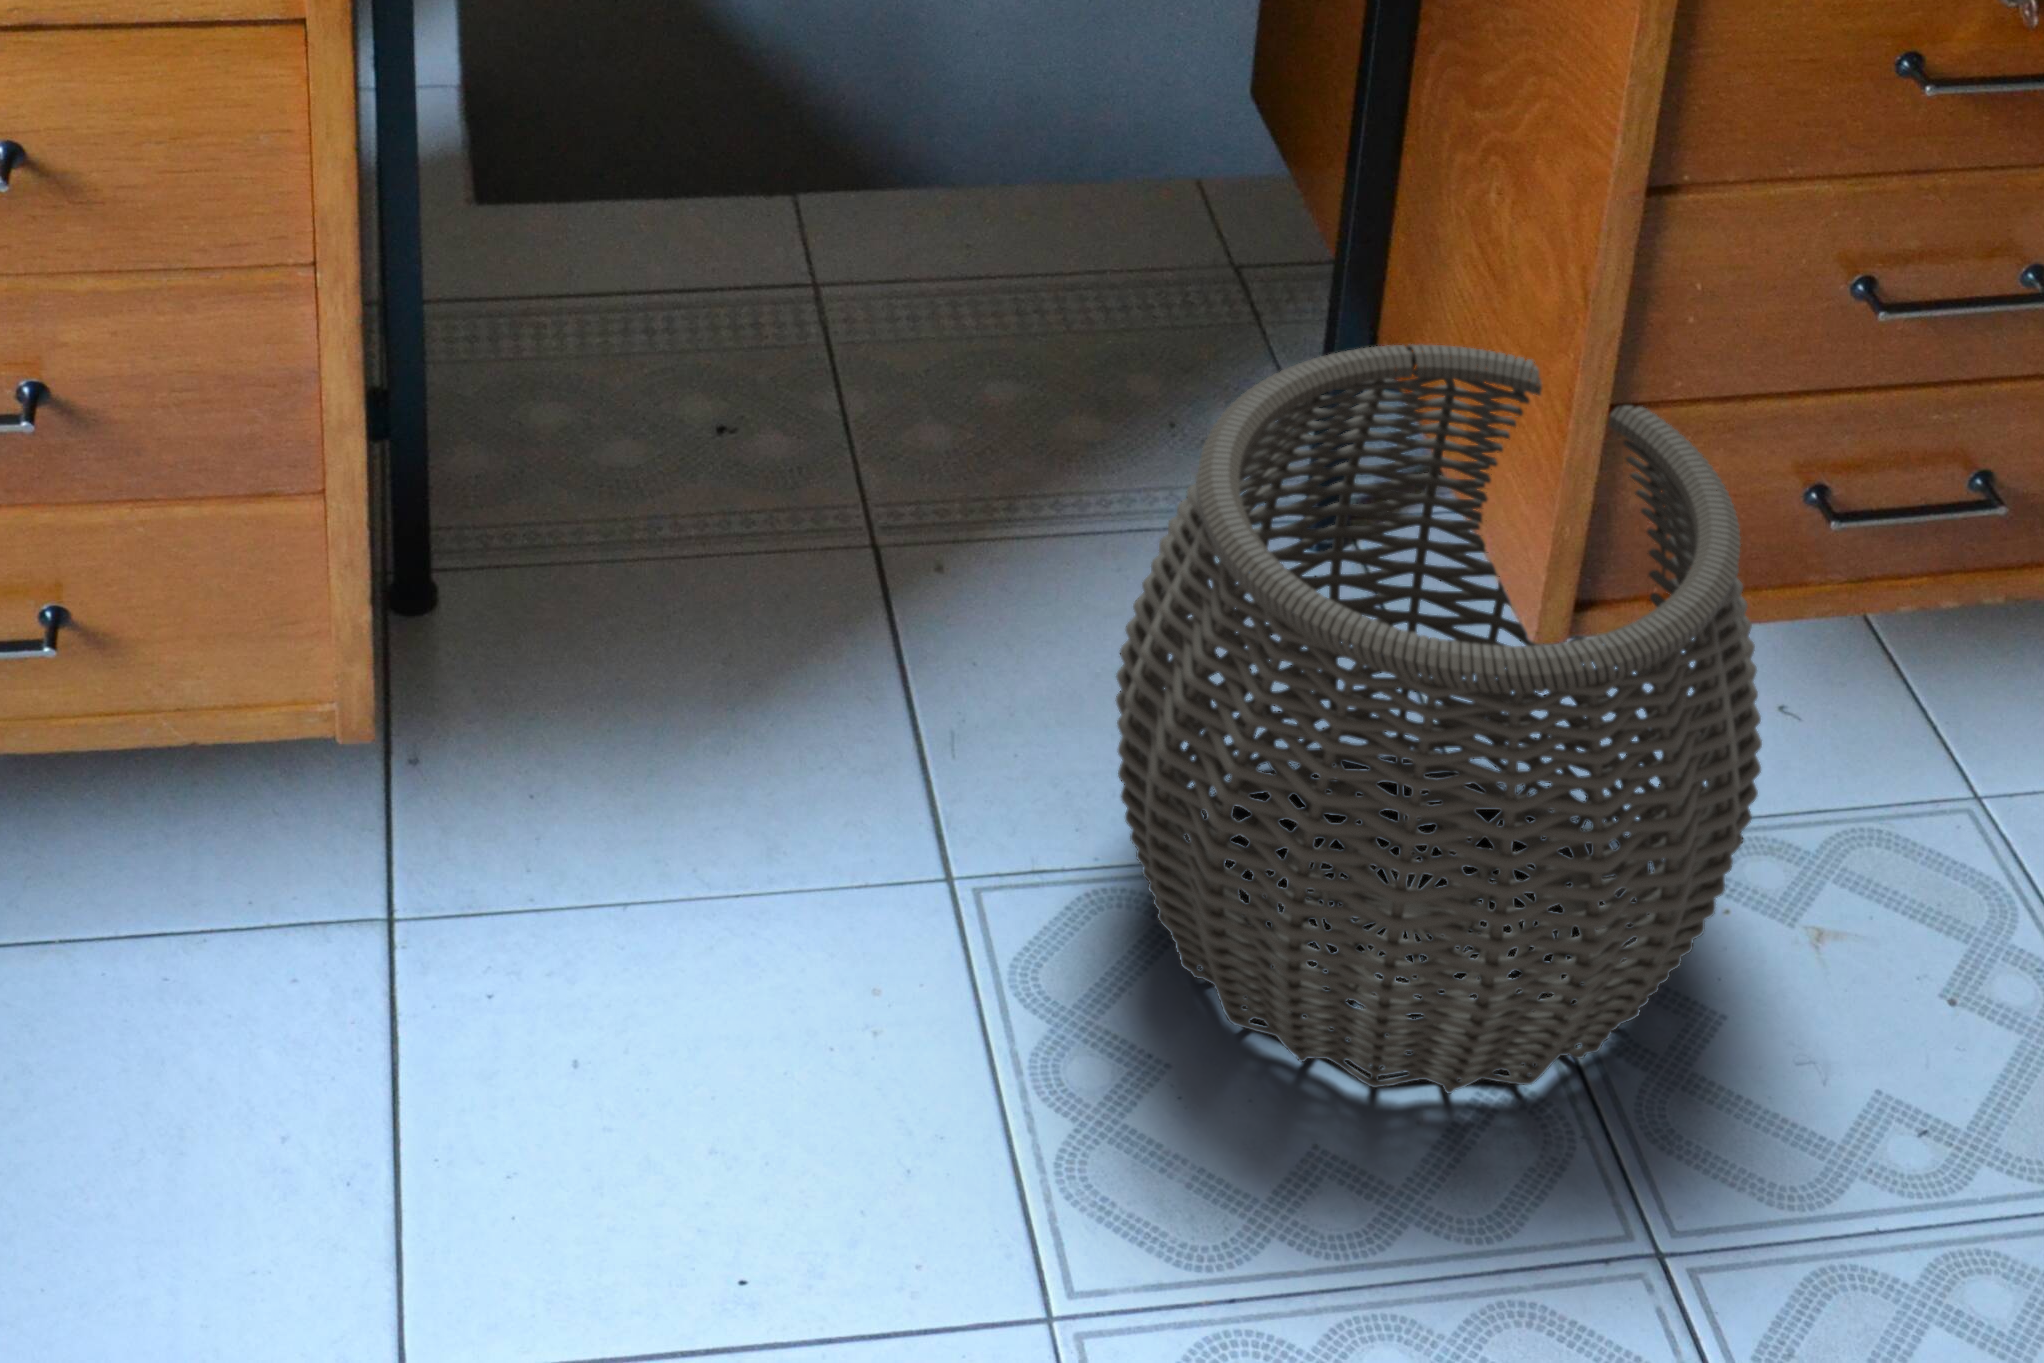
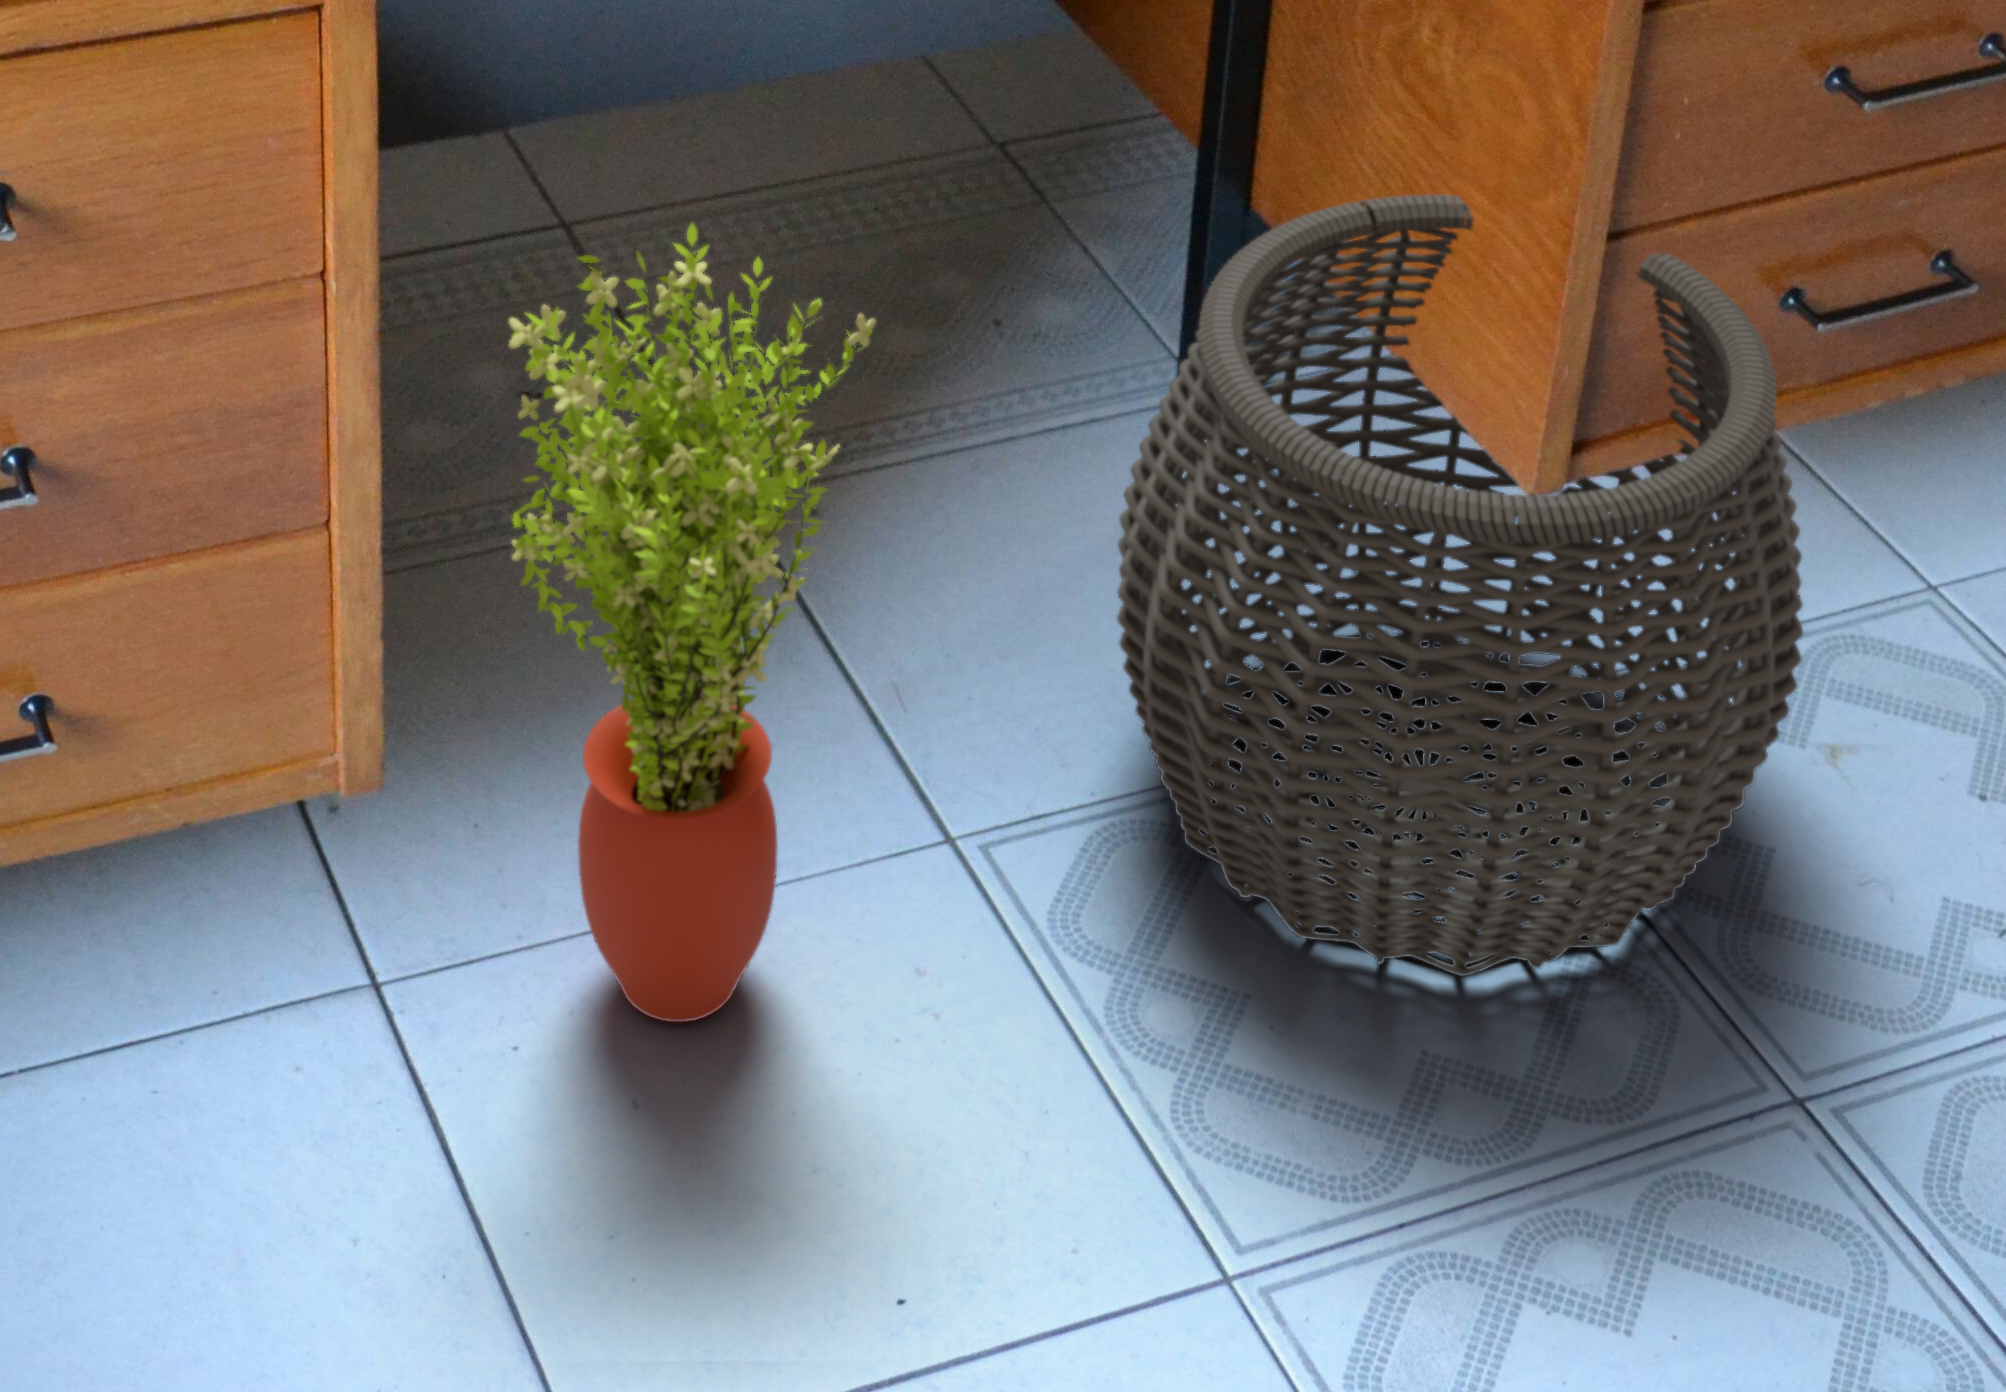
potted plant: none [465,267,848,999] -> present [508,224,876,1022]

